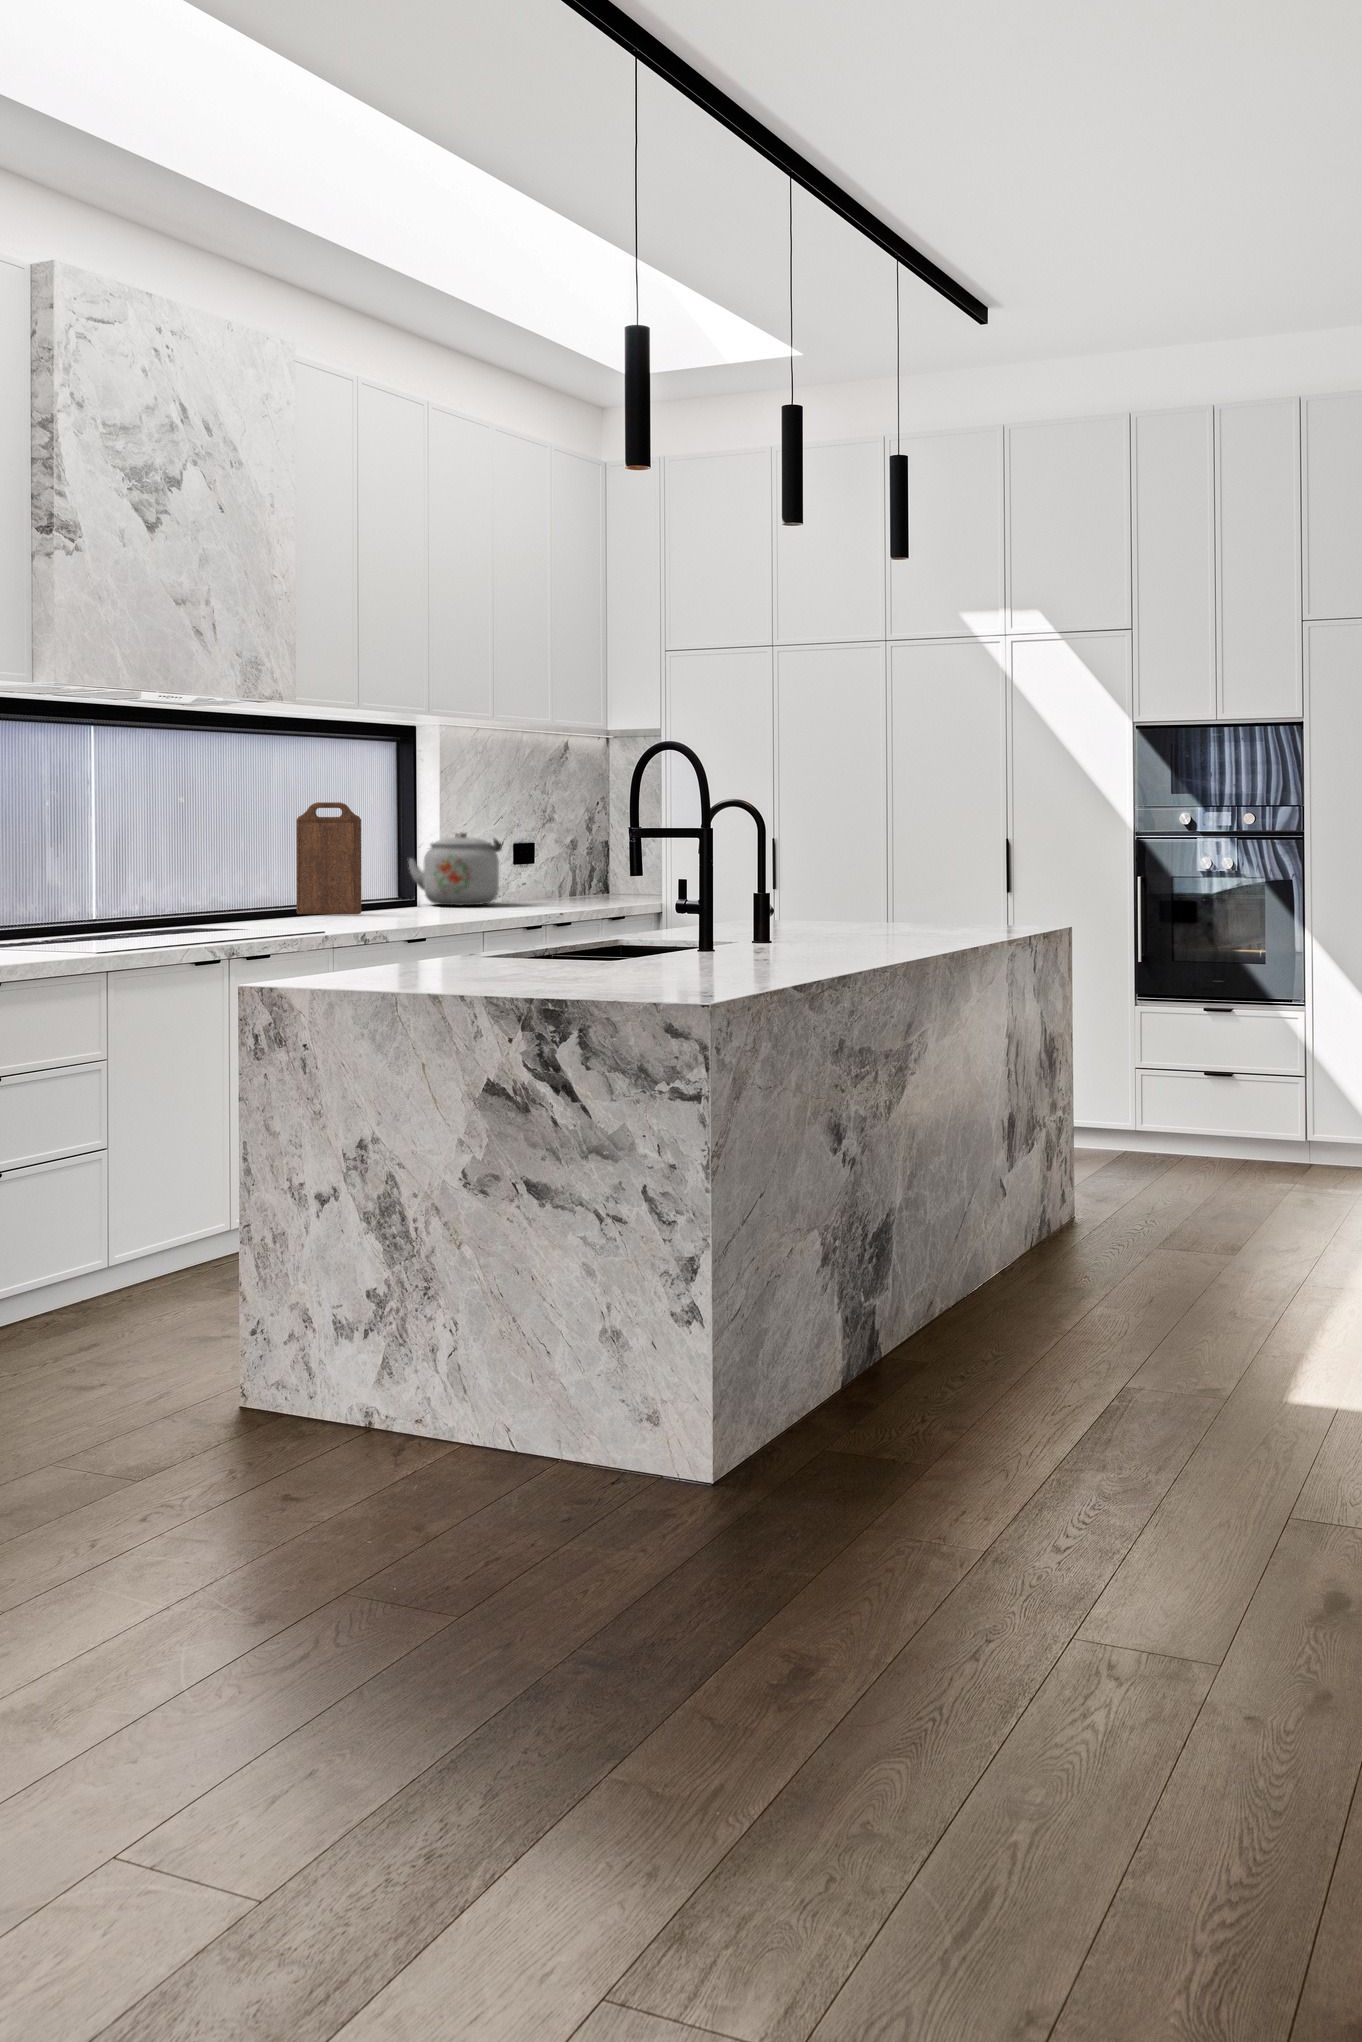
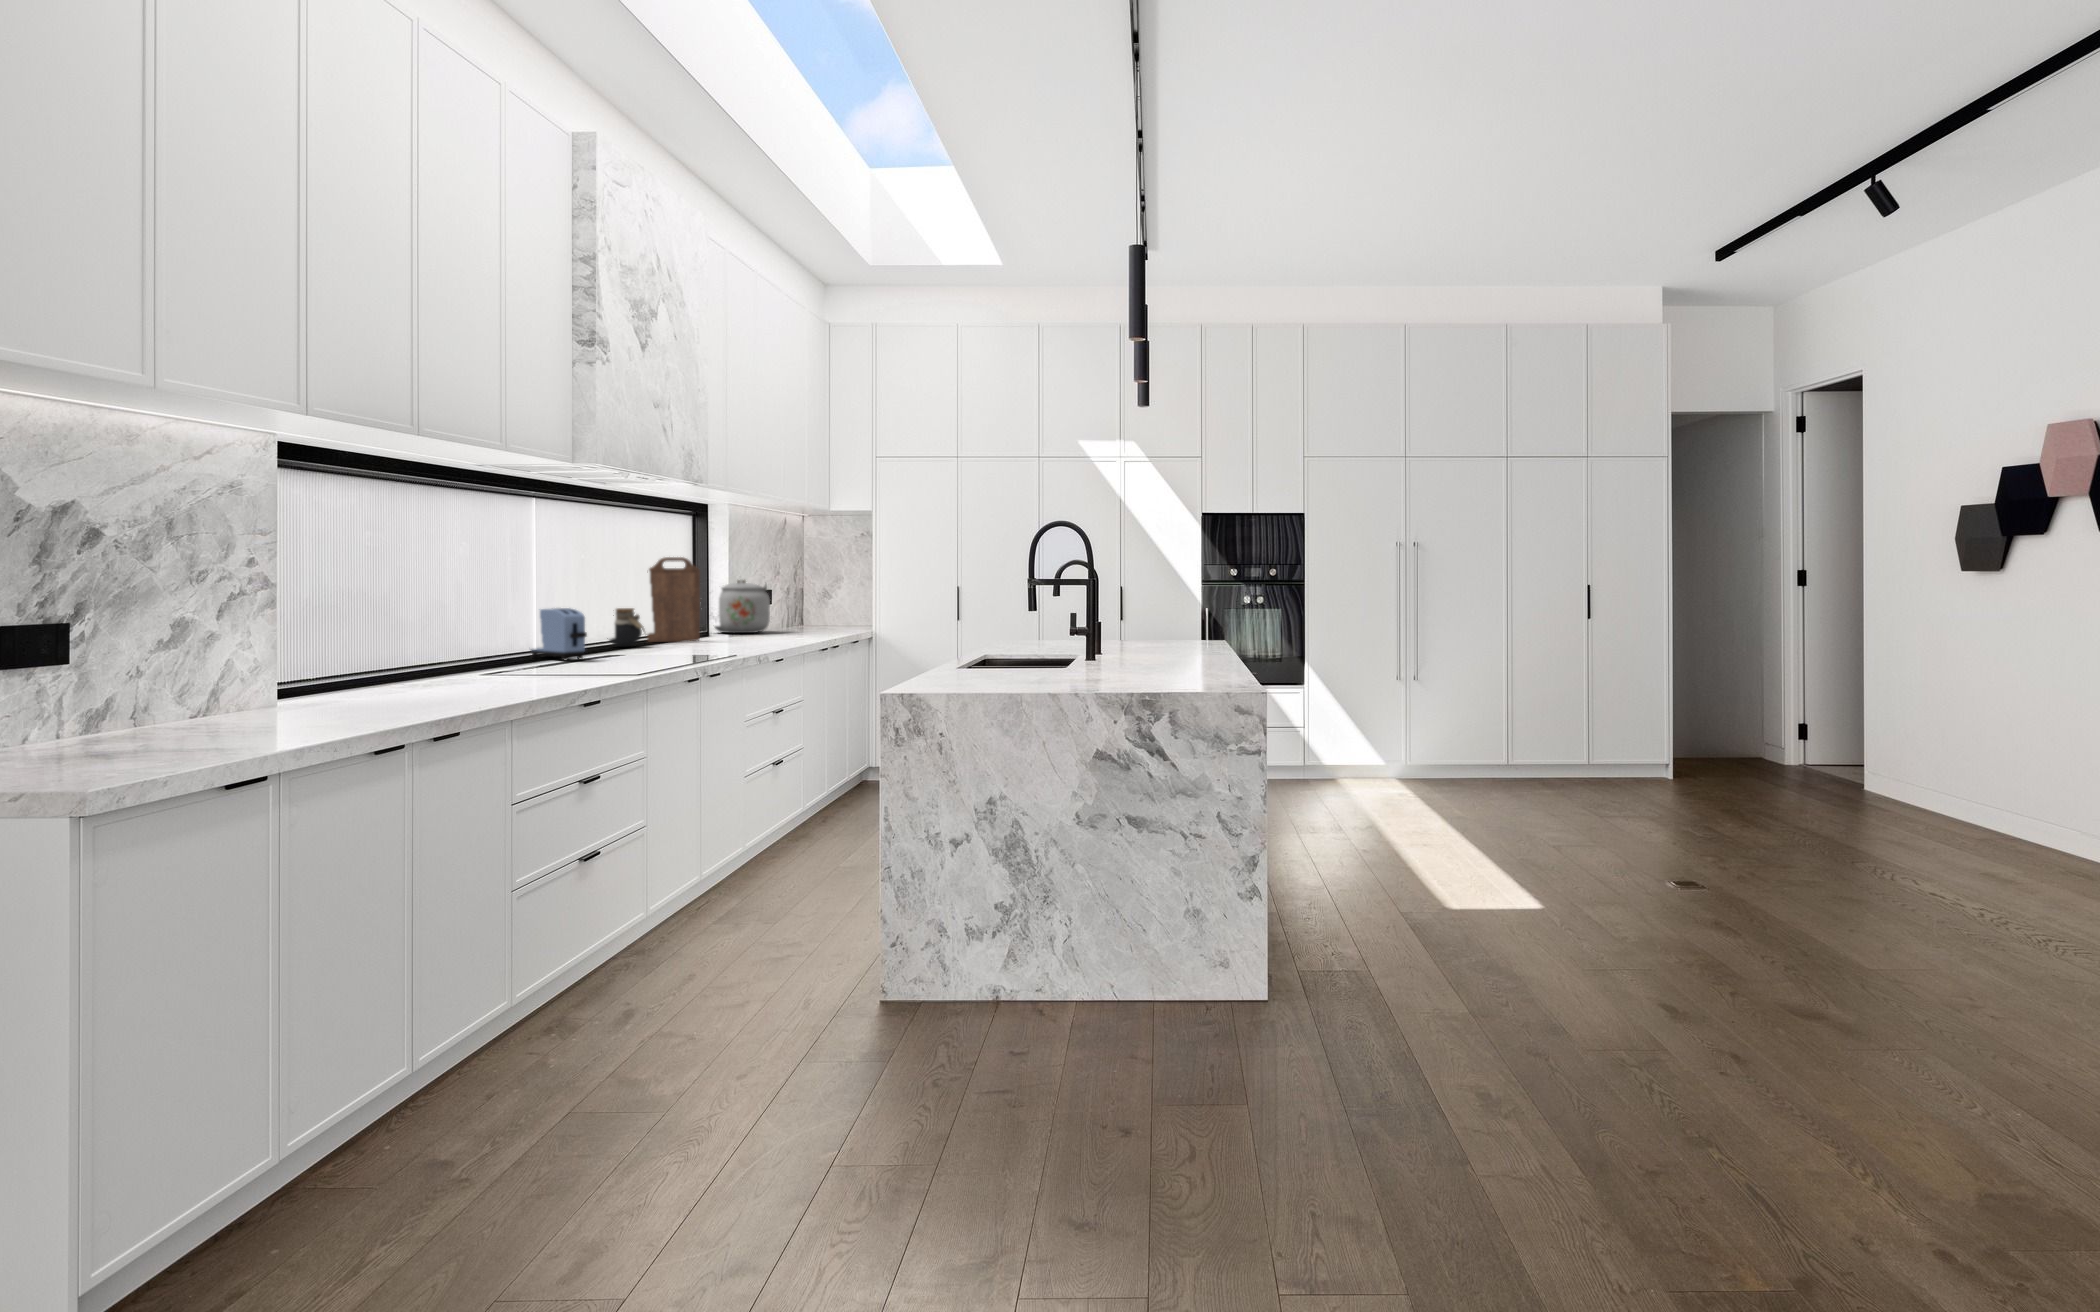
toaster: none [81,868,127,934] -> present [531,608,587,660]
jar: none [219,869,266,920] -> present [610,608,644,647]

